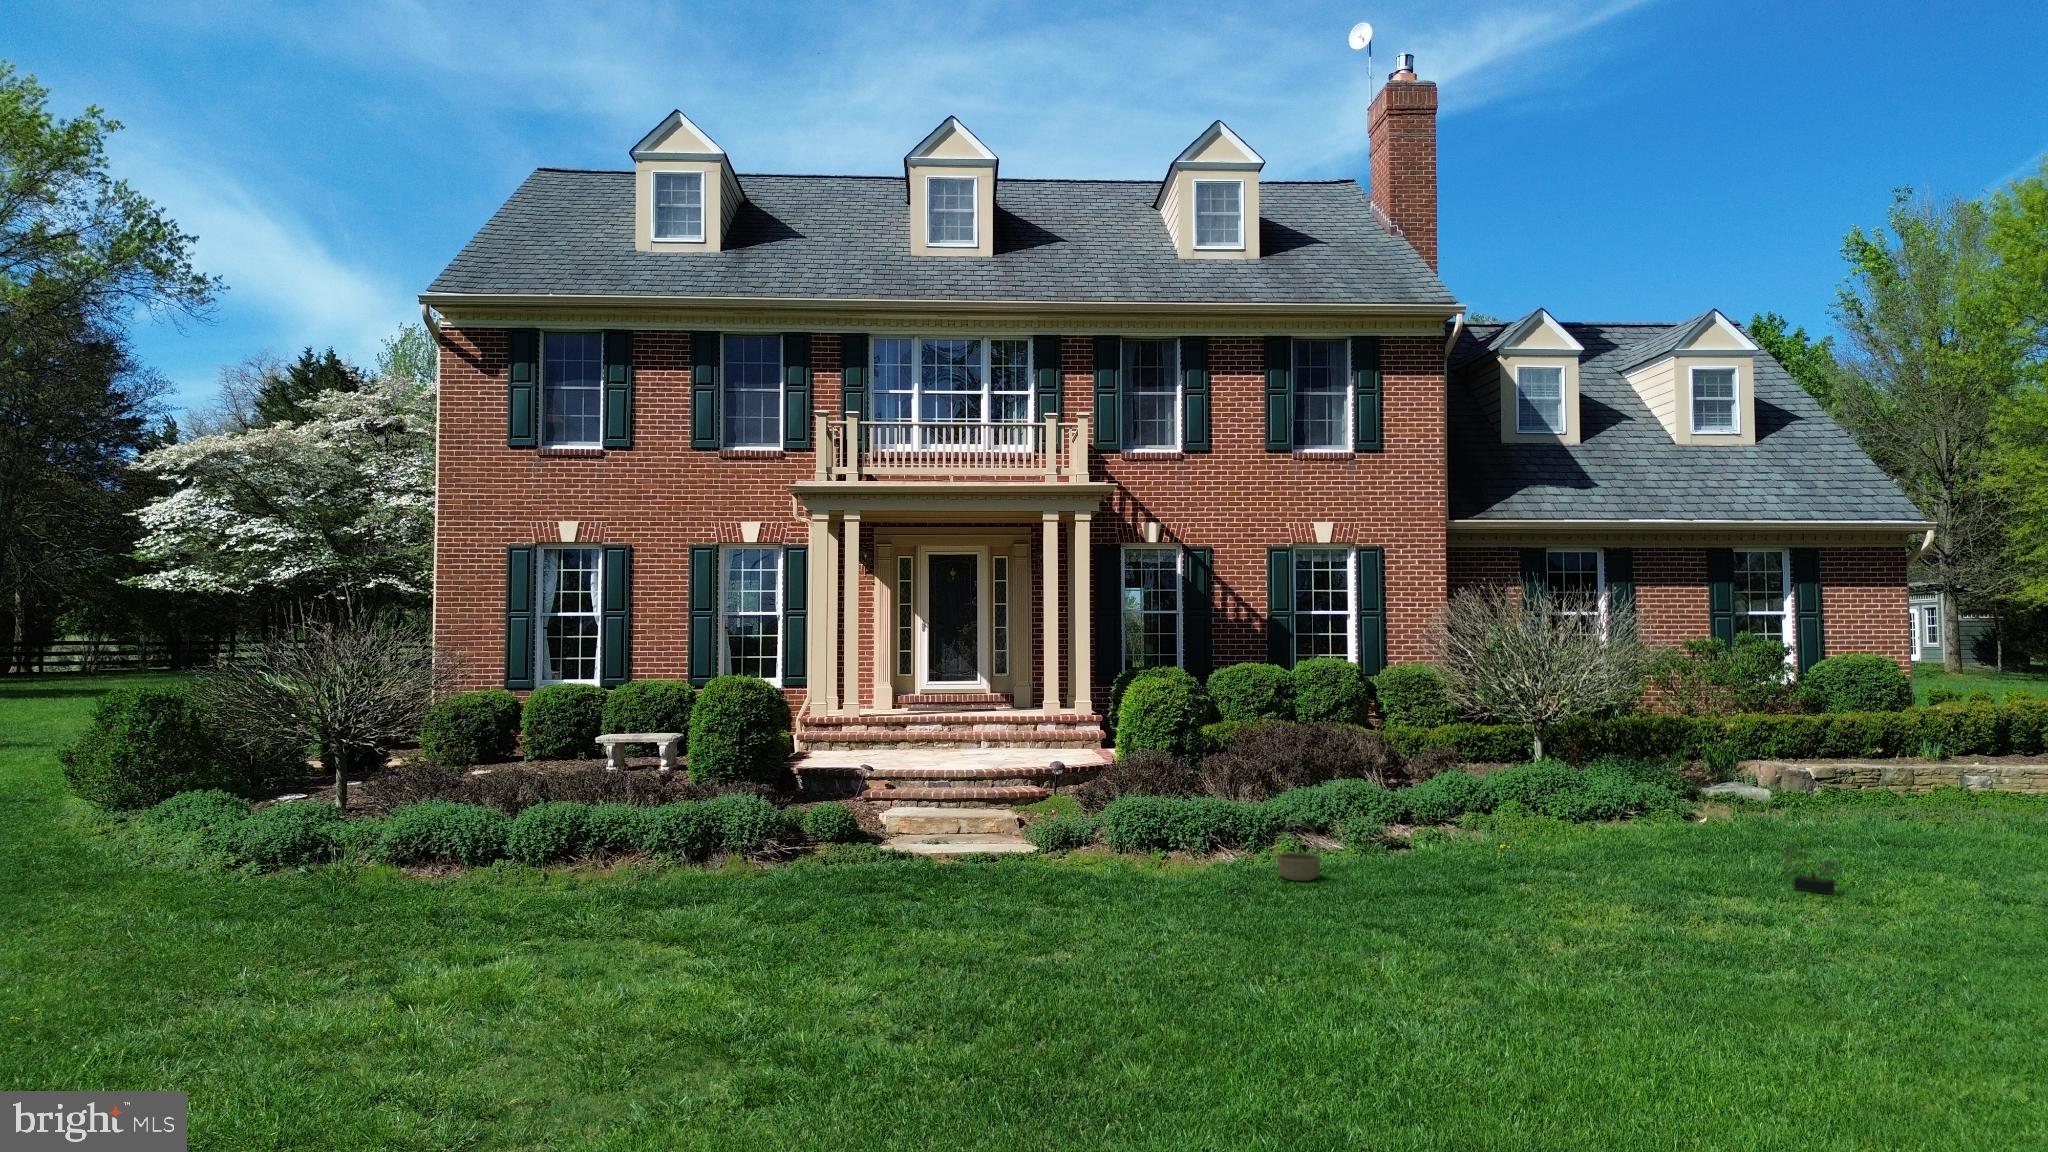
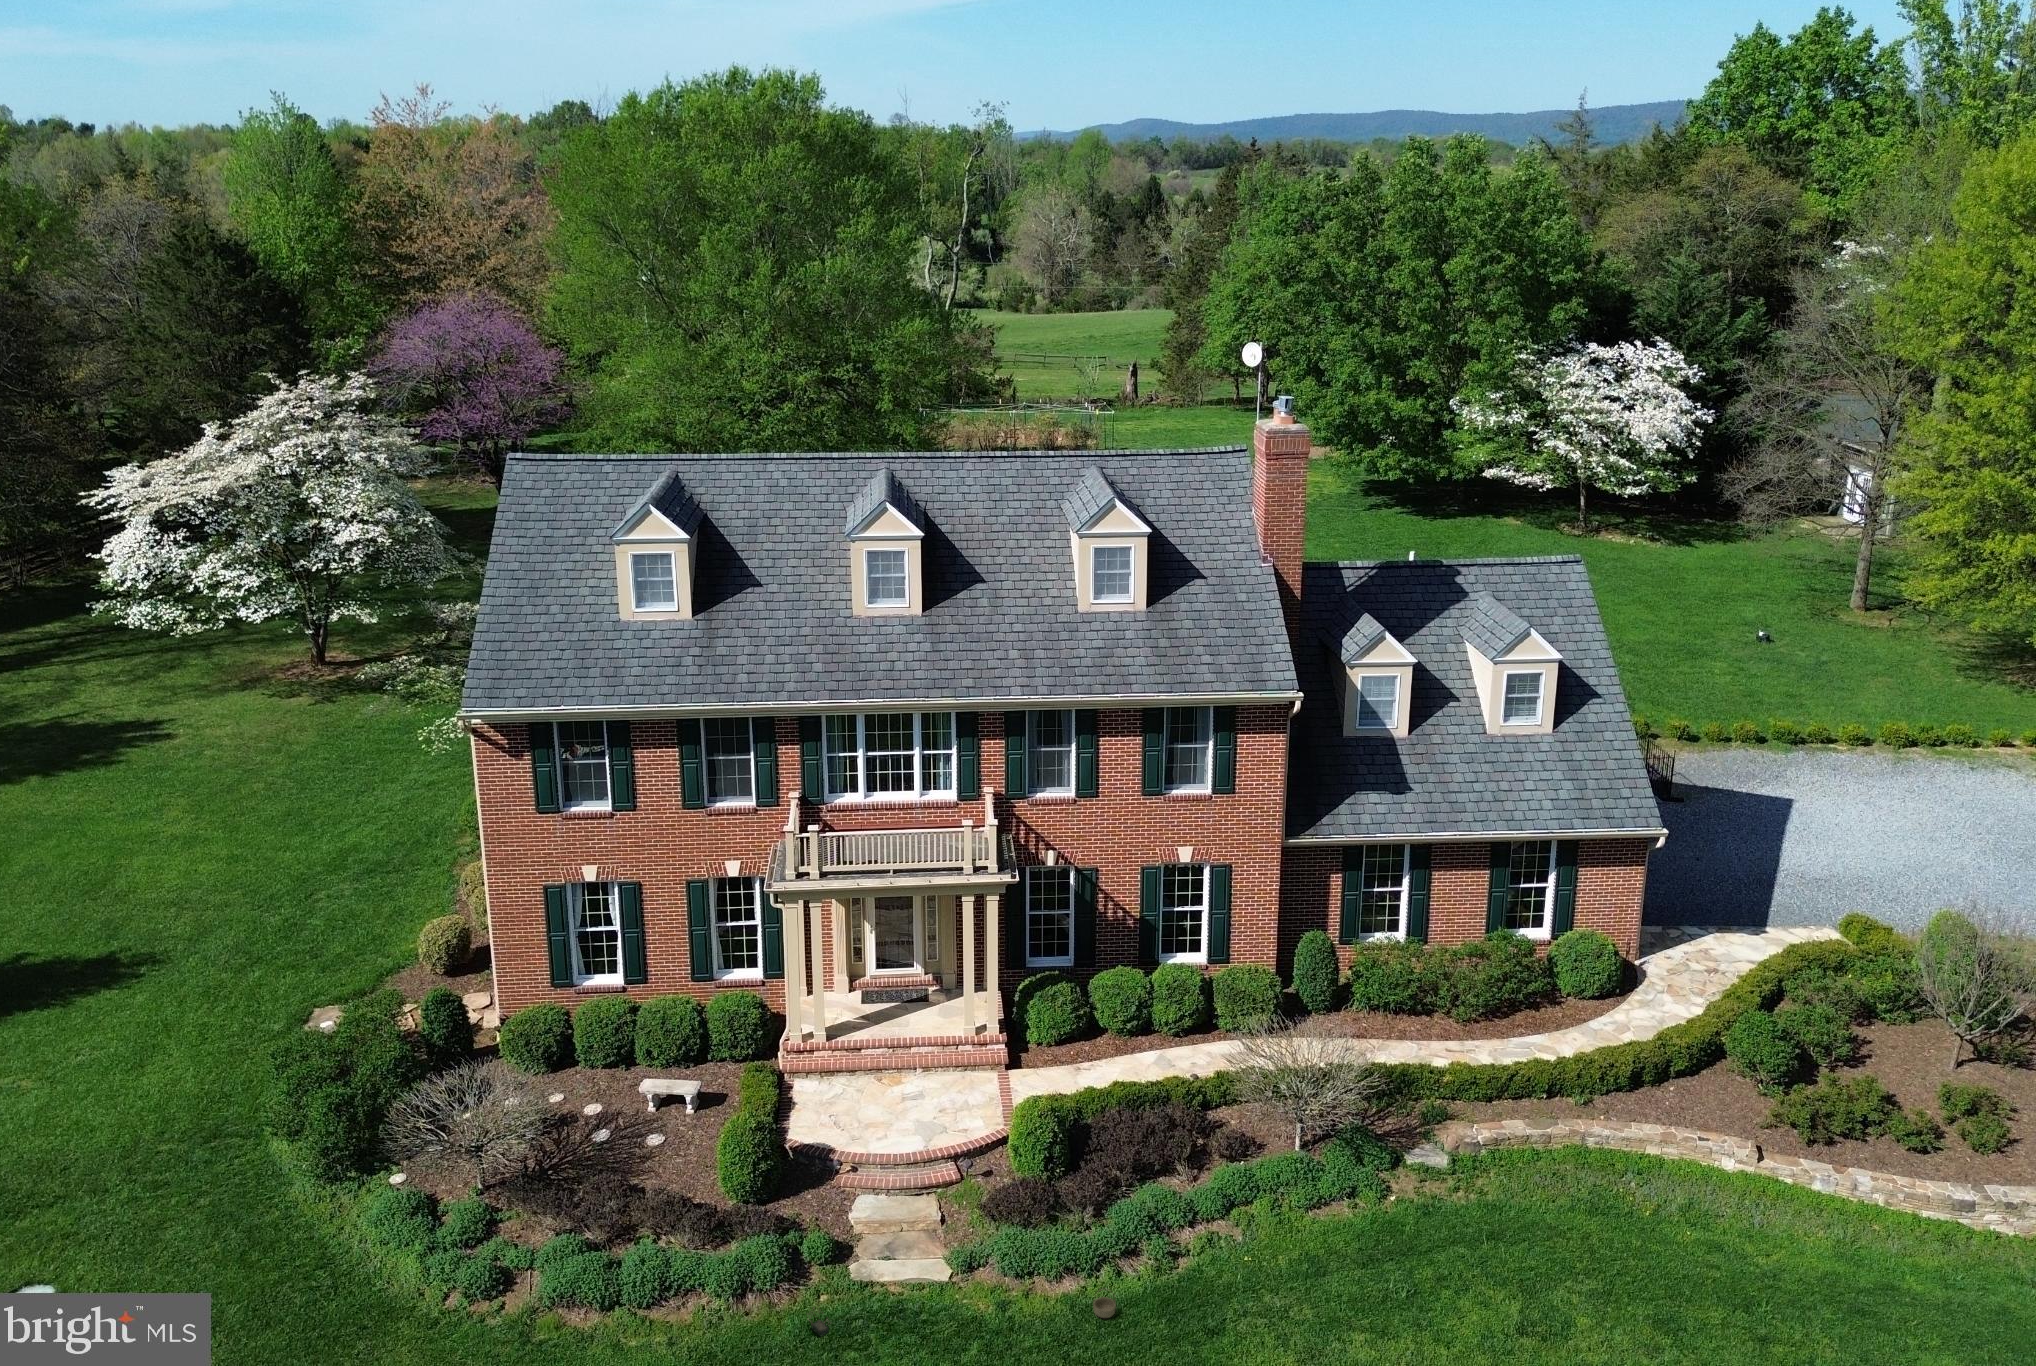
decorative plant: present [1783,845,1840,894] -> present [808,1308,829,1336]

